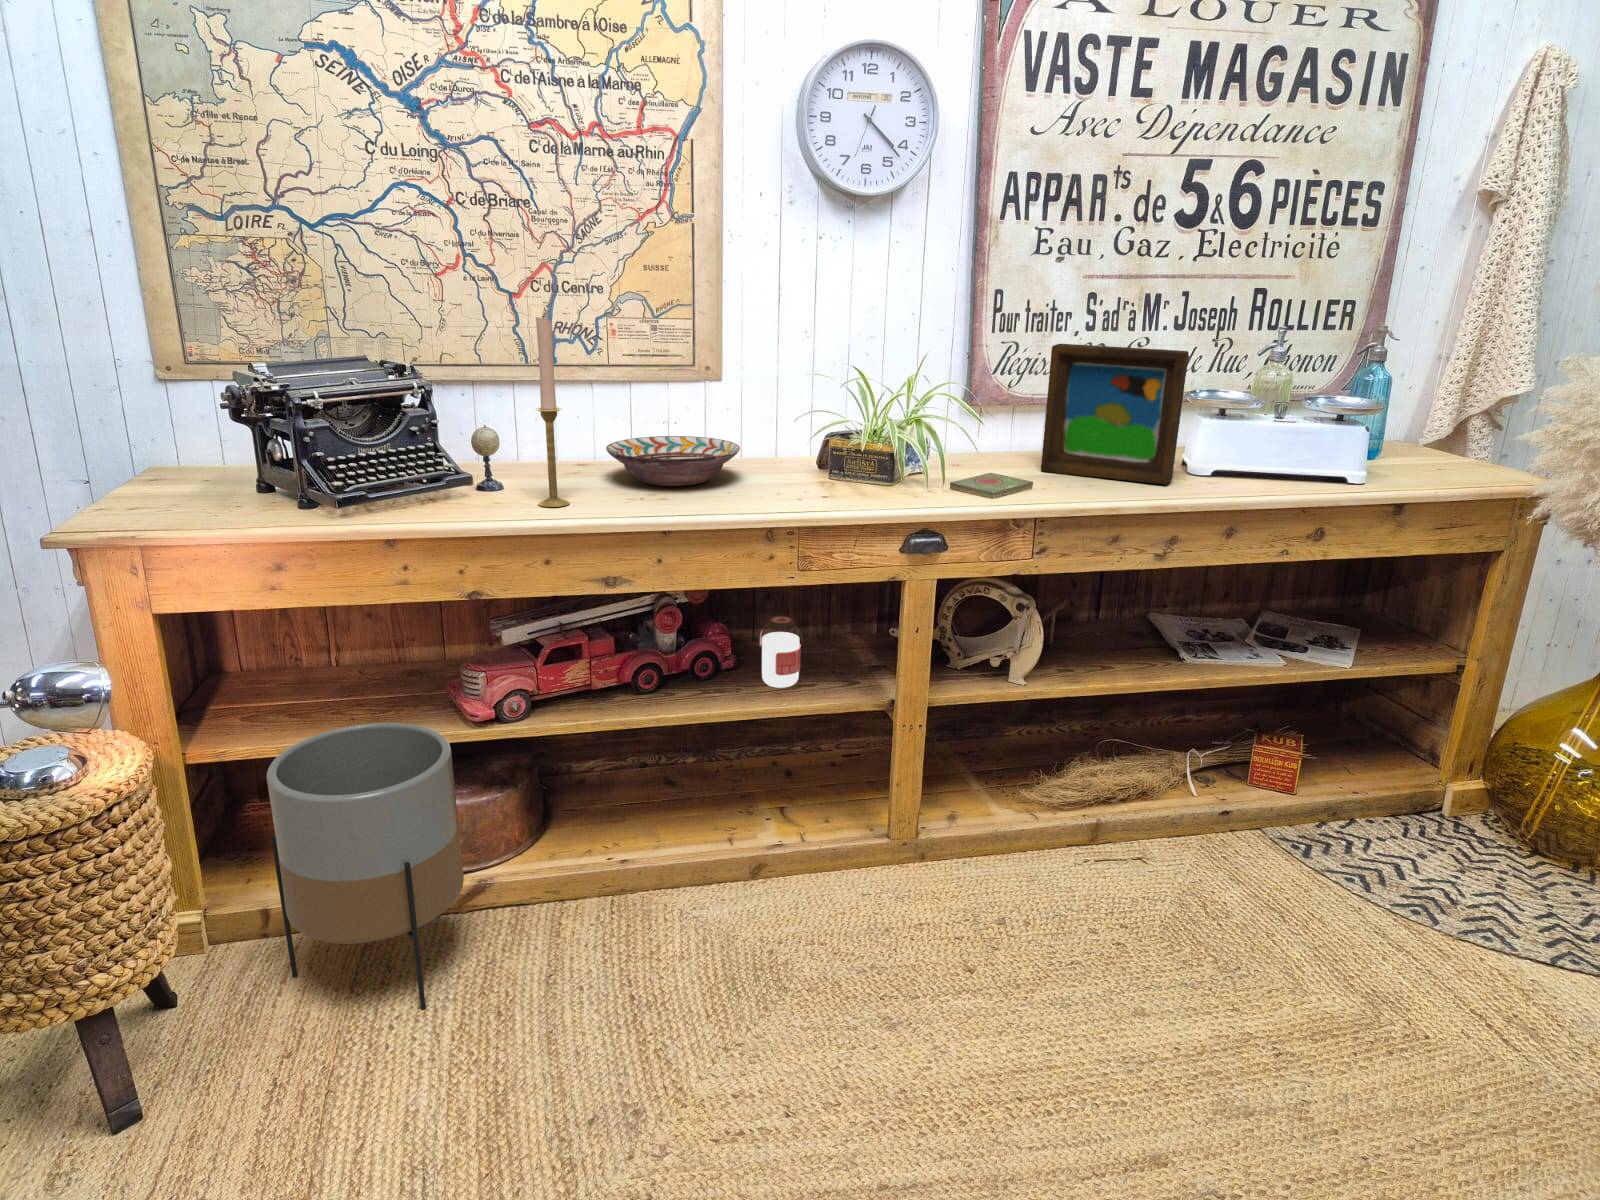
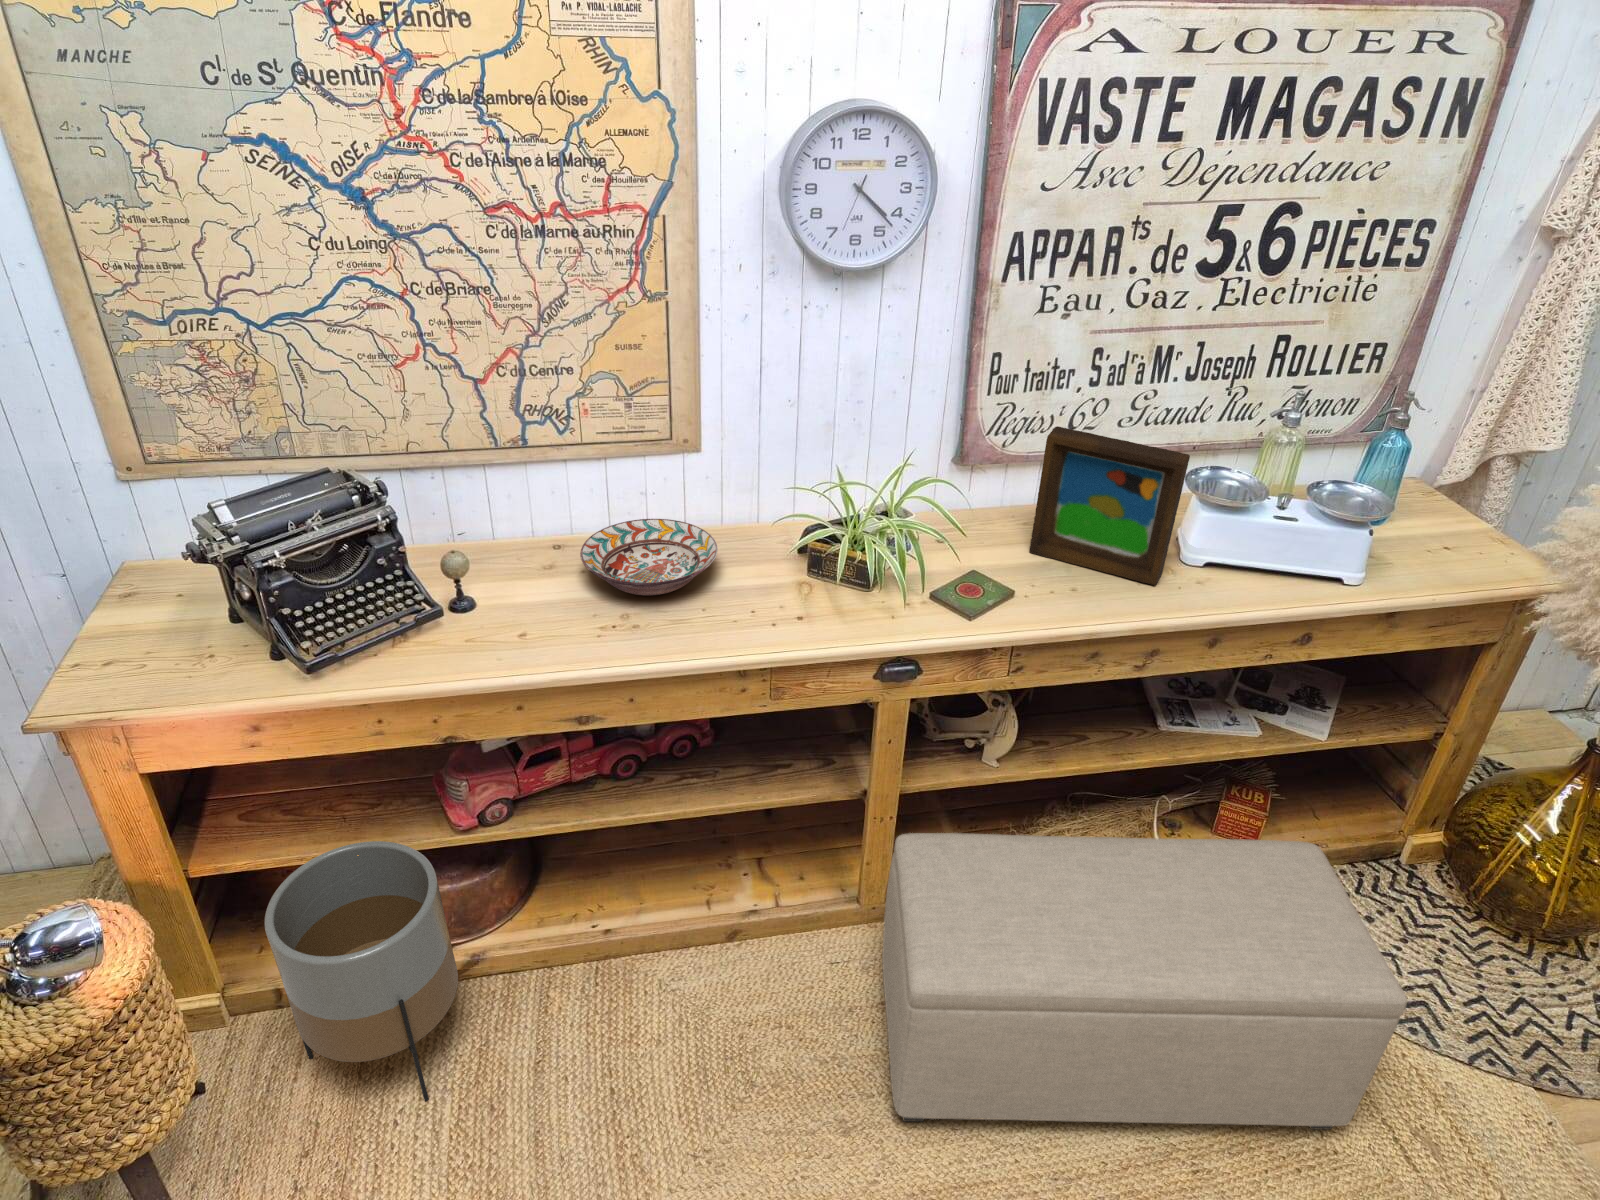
candlestick: present [536,316,570,507] -> none [497,468,542,645]
jar: present [760,616,803,688] -> none [739,700,781,770]
ottoman: none [916,719,1479,1018] -> present [882,833,1407,1130]

